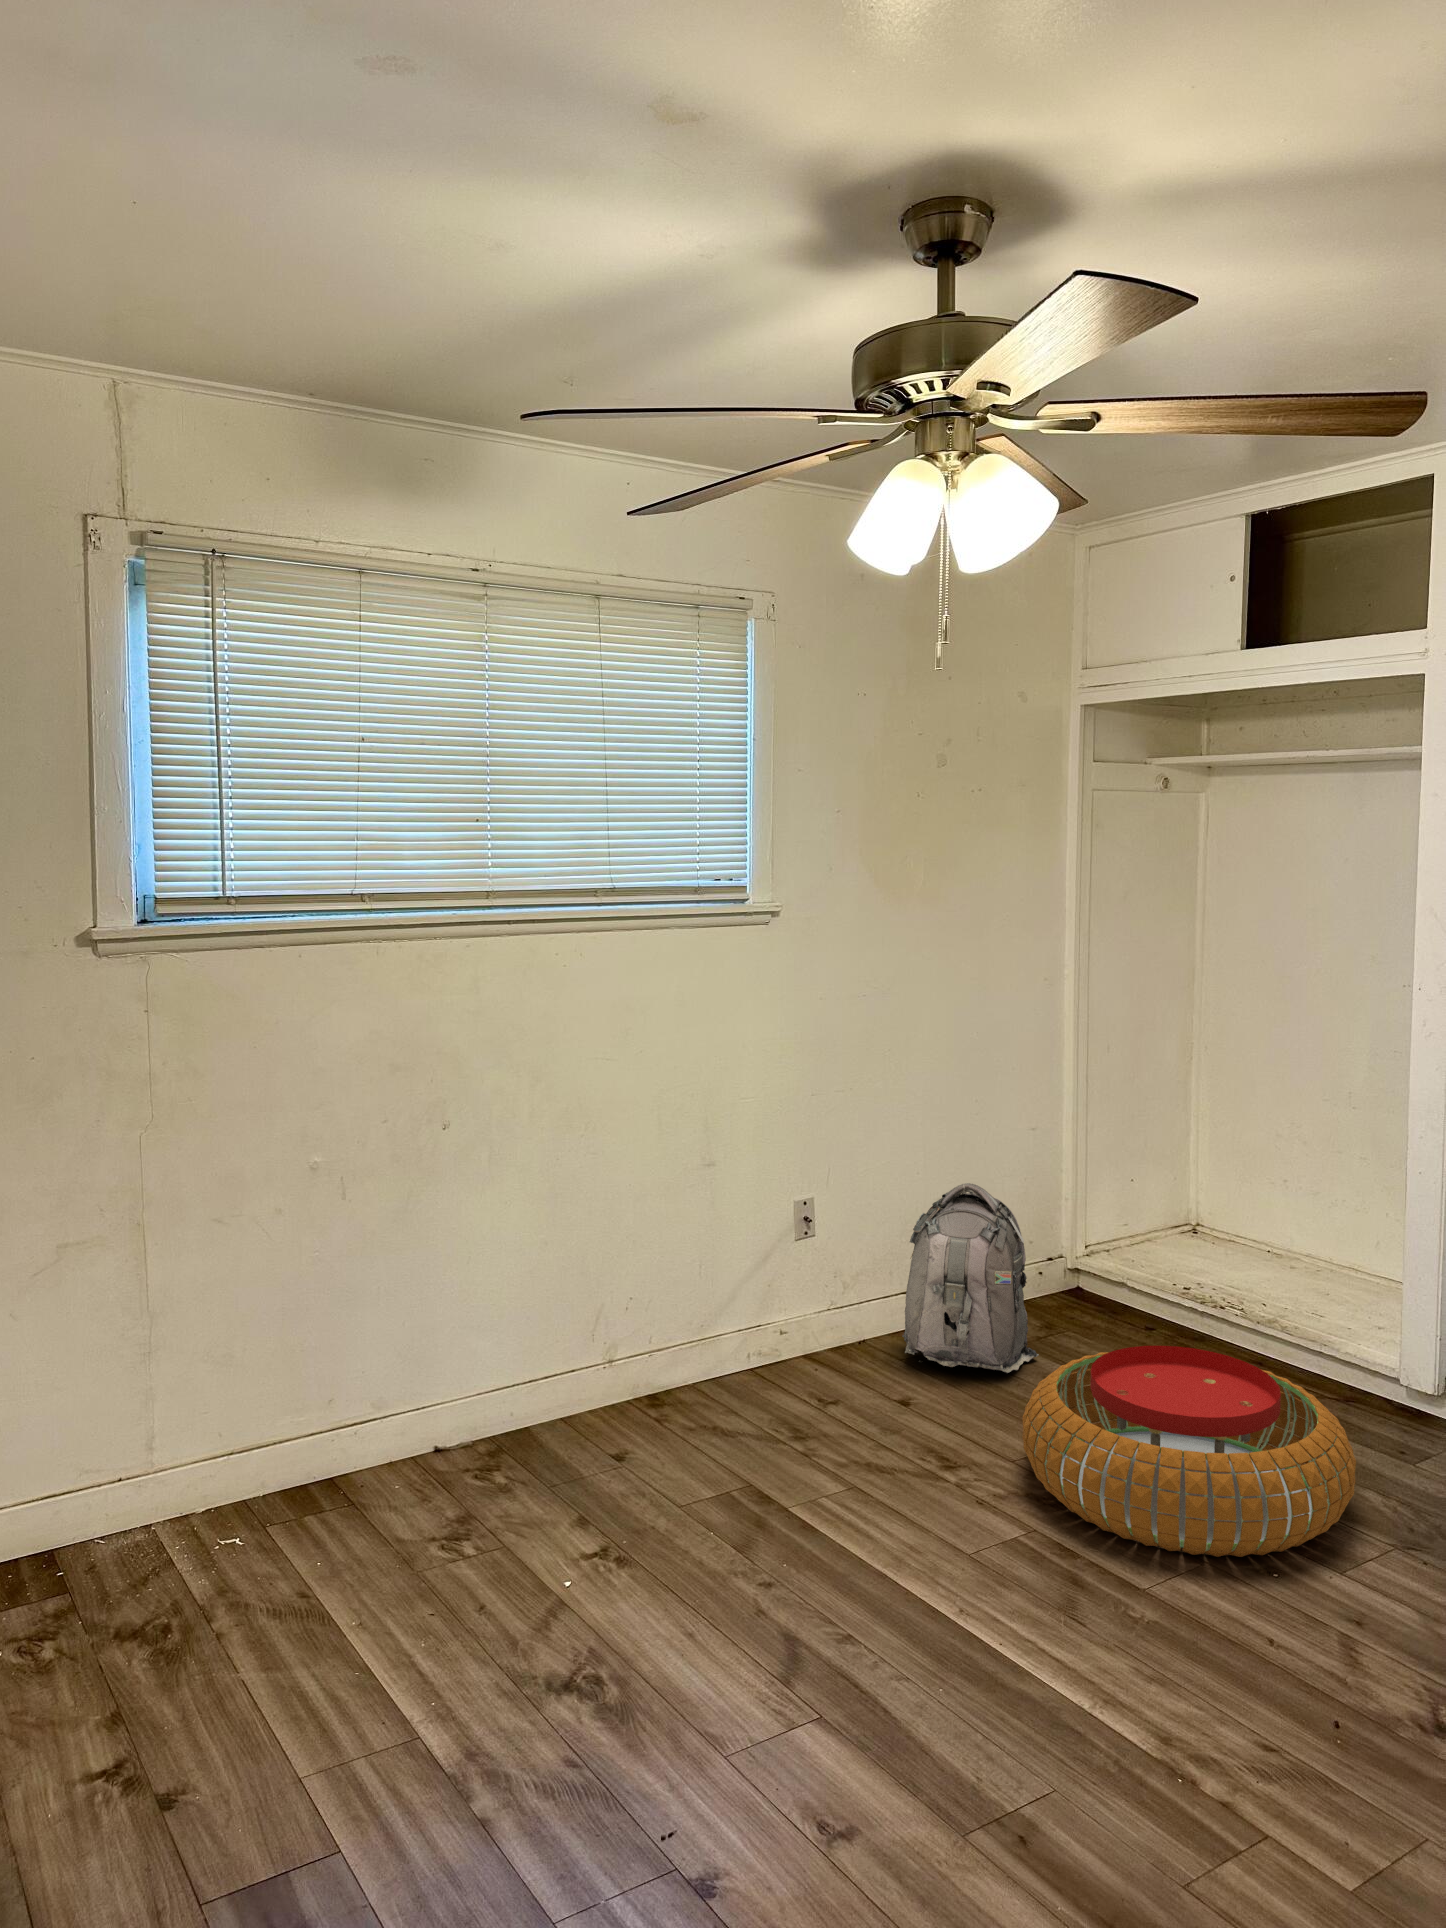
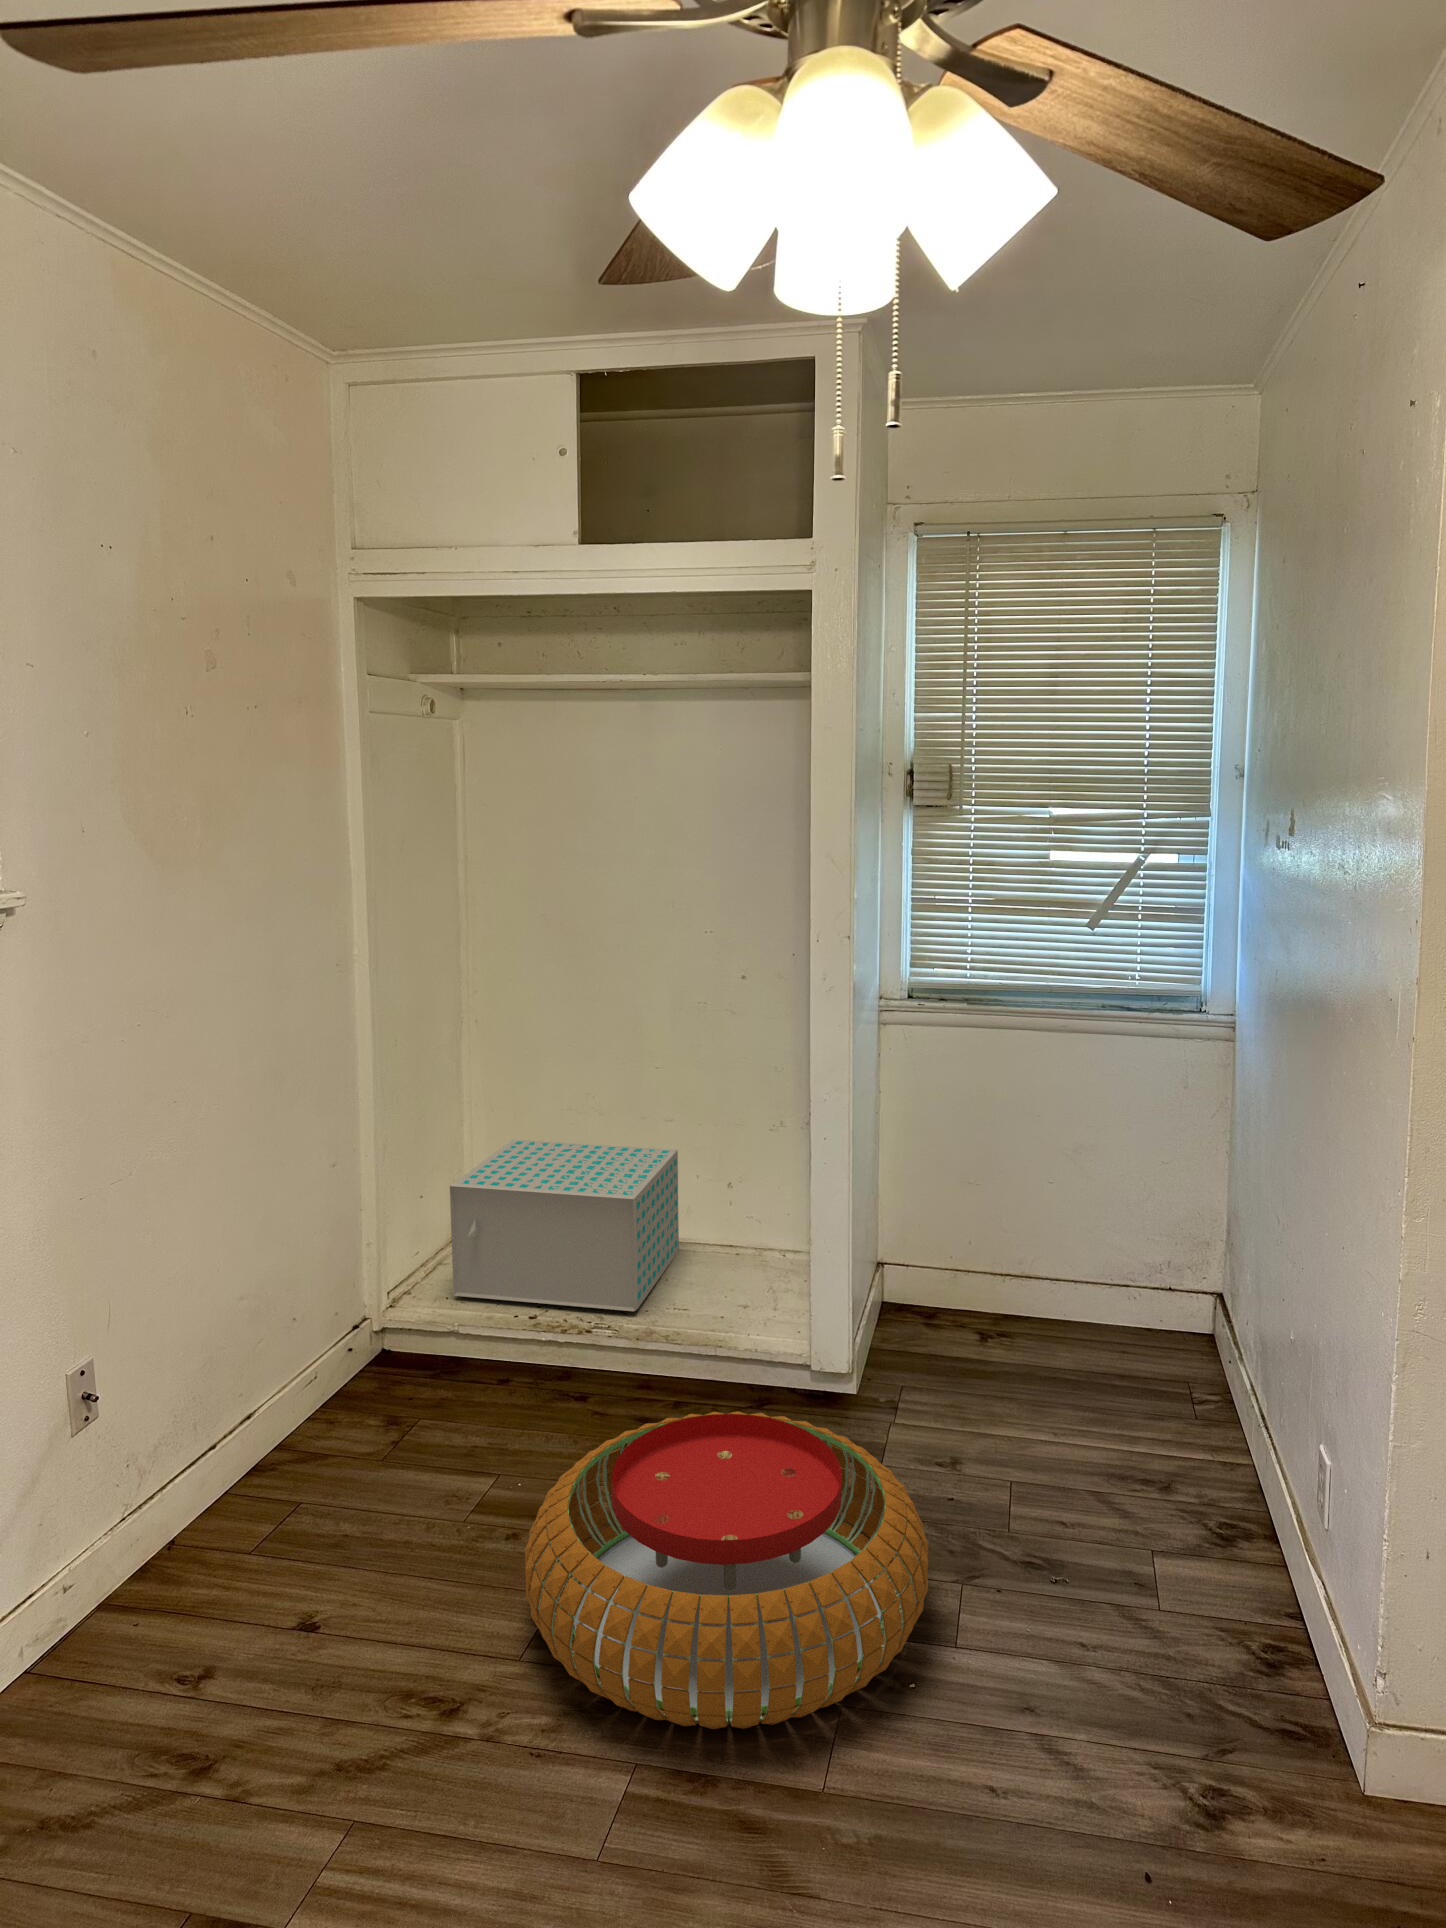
storage box: none [1137,1152,1362,1304] -> present [450,1140,679,1311]
backpack: present [902,1183,1038,1373] -> none [222,1273,418,1557]

